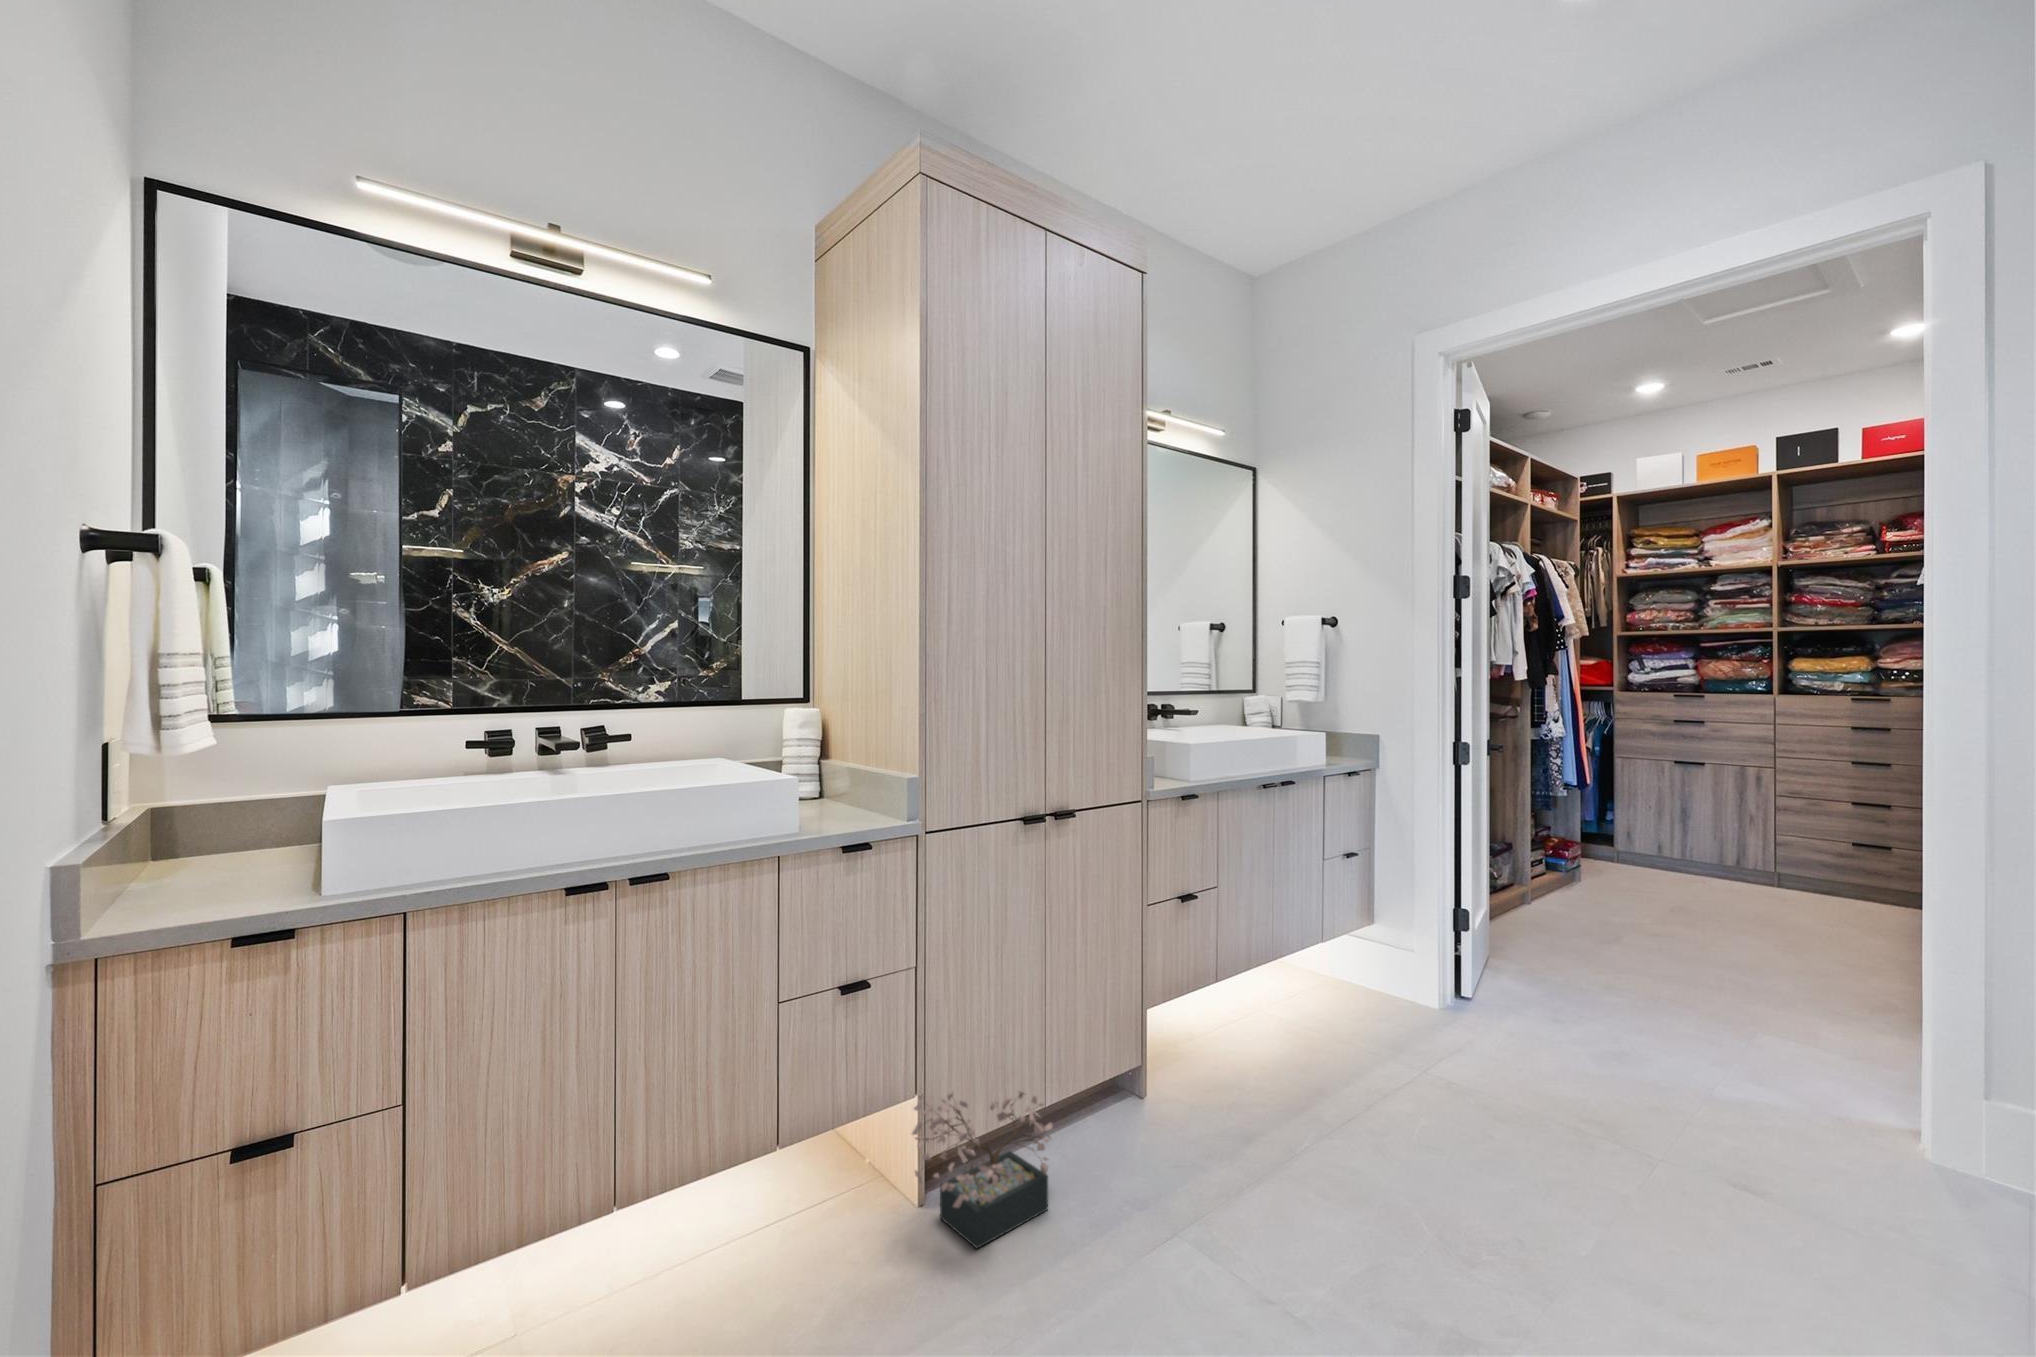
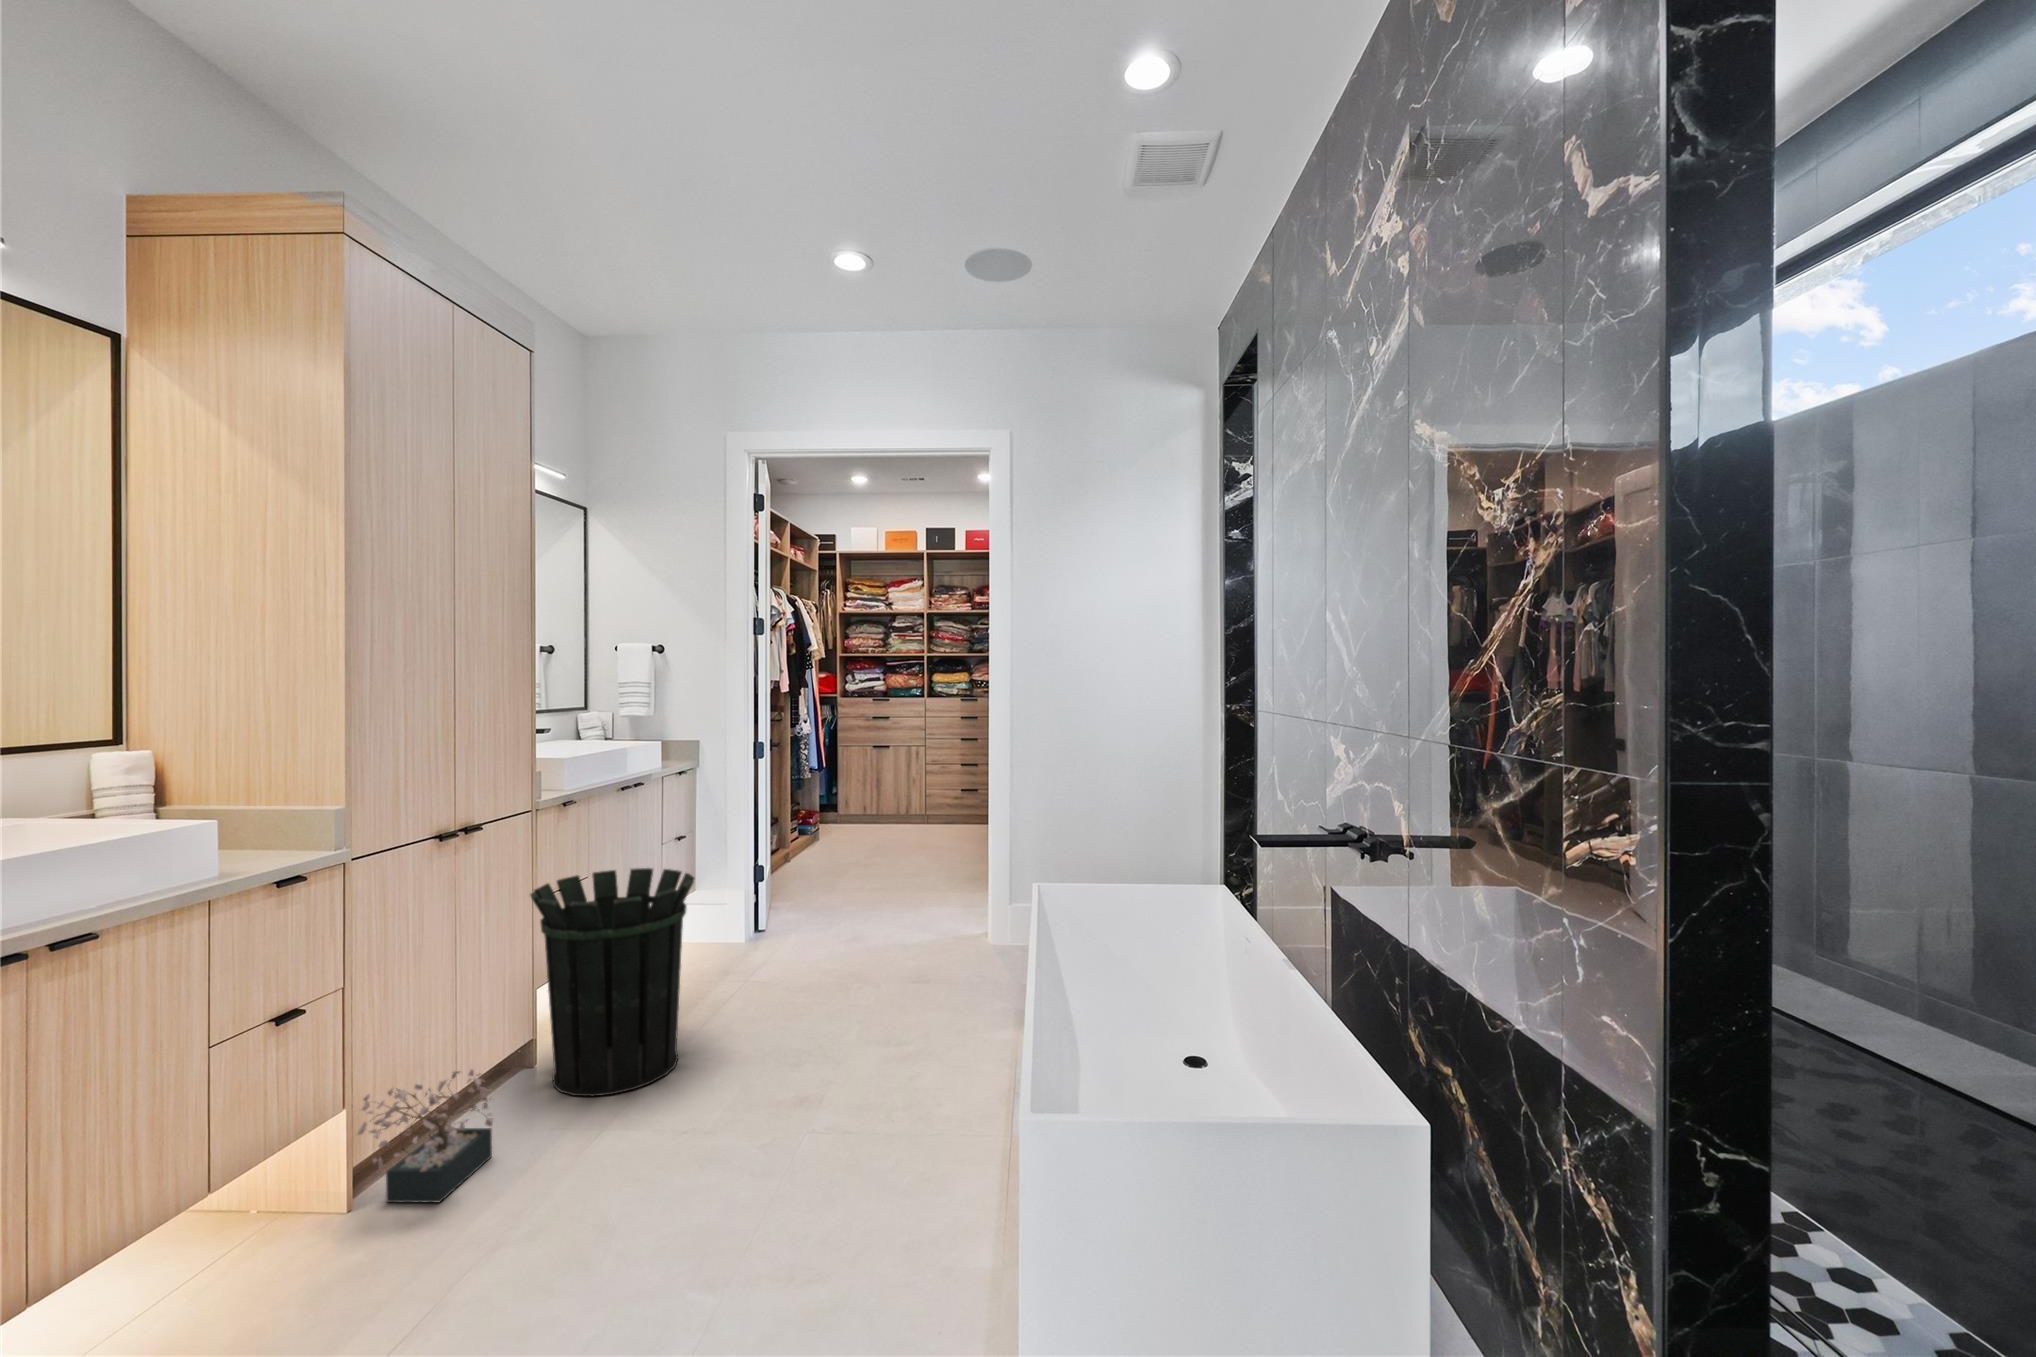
waste bin: none [1122,885,1320,1186] -> present [530,868,694,1096]

